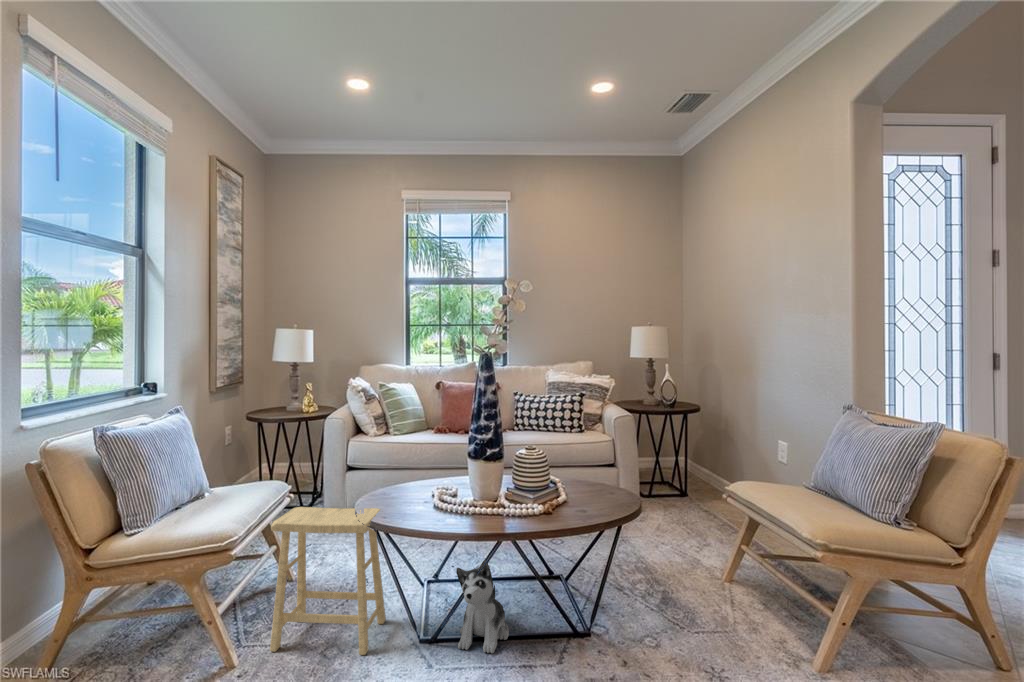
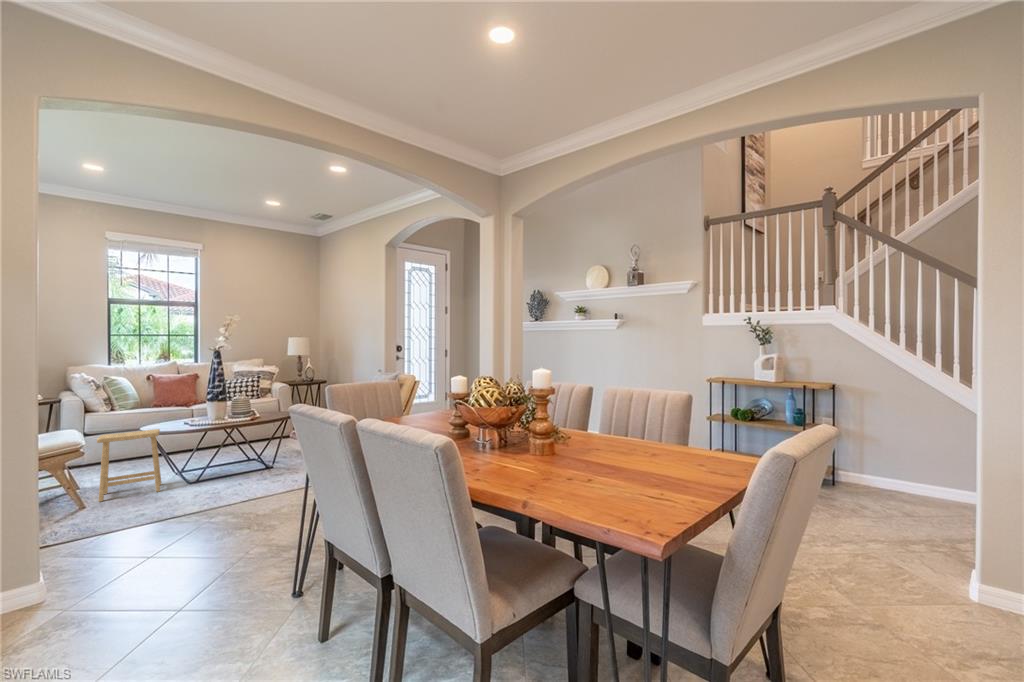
plush toy: present [456,560,509,653] -> none [206,442,234,481]

